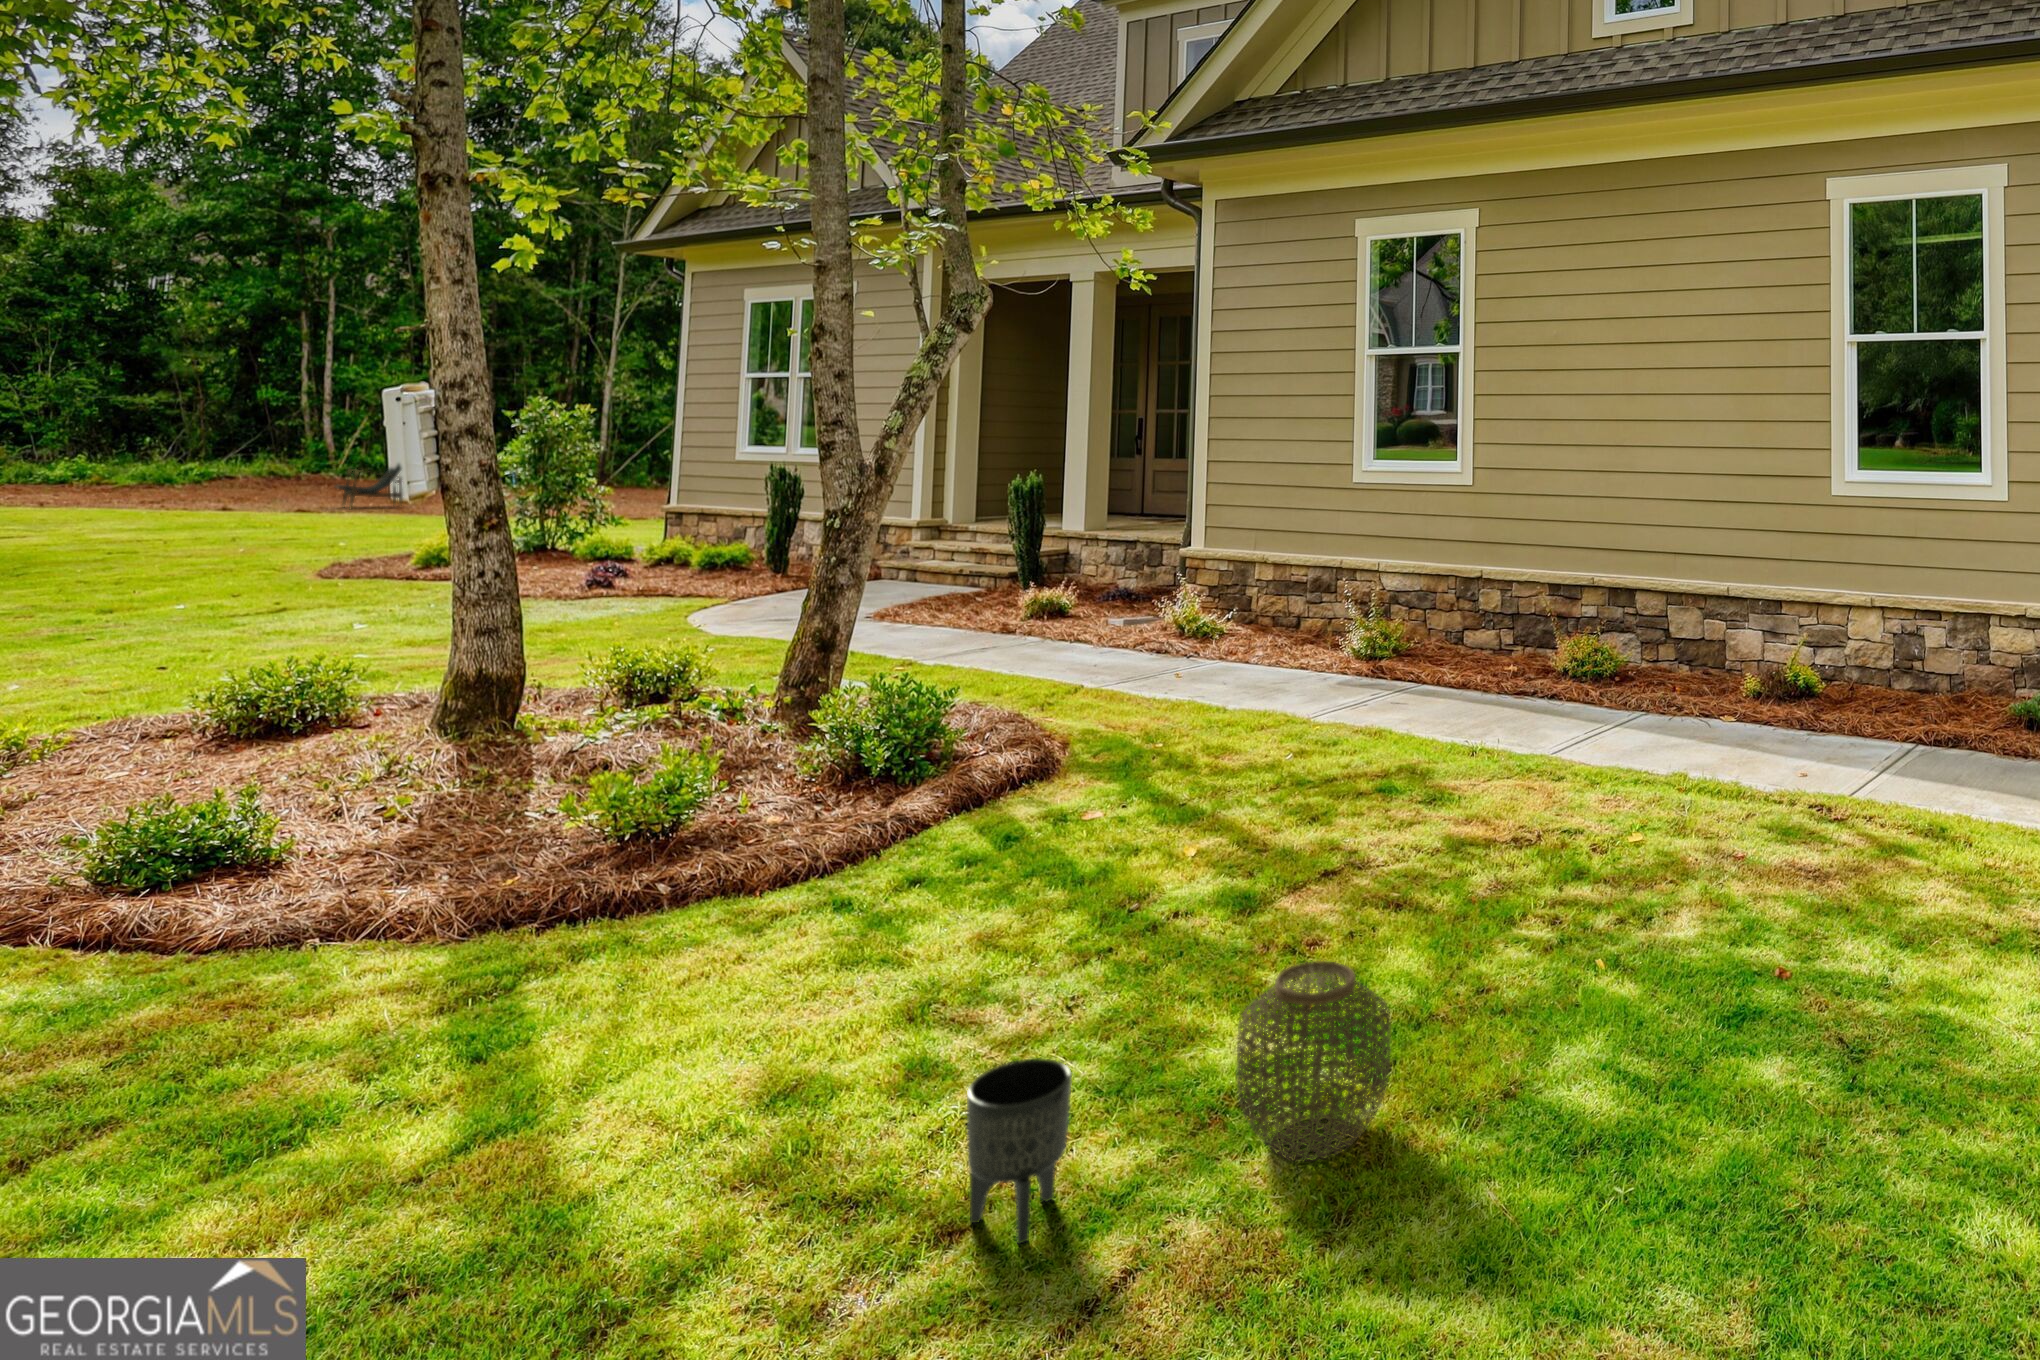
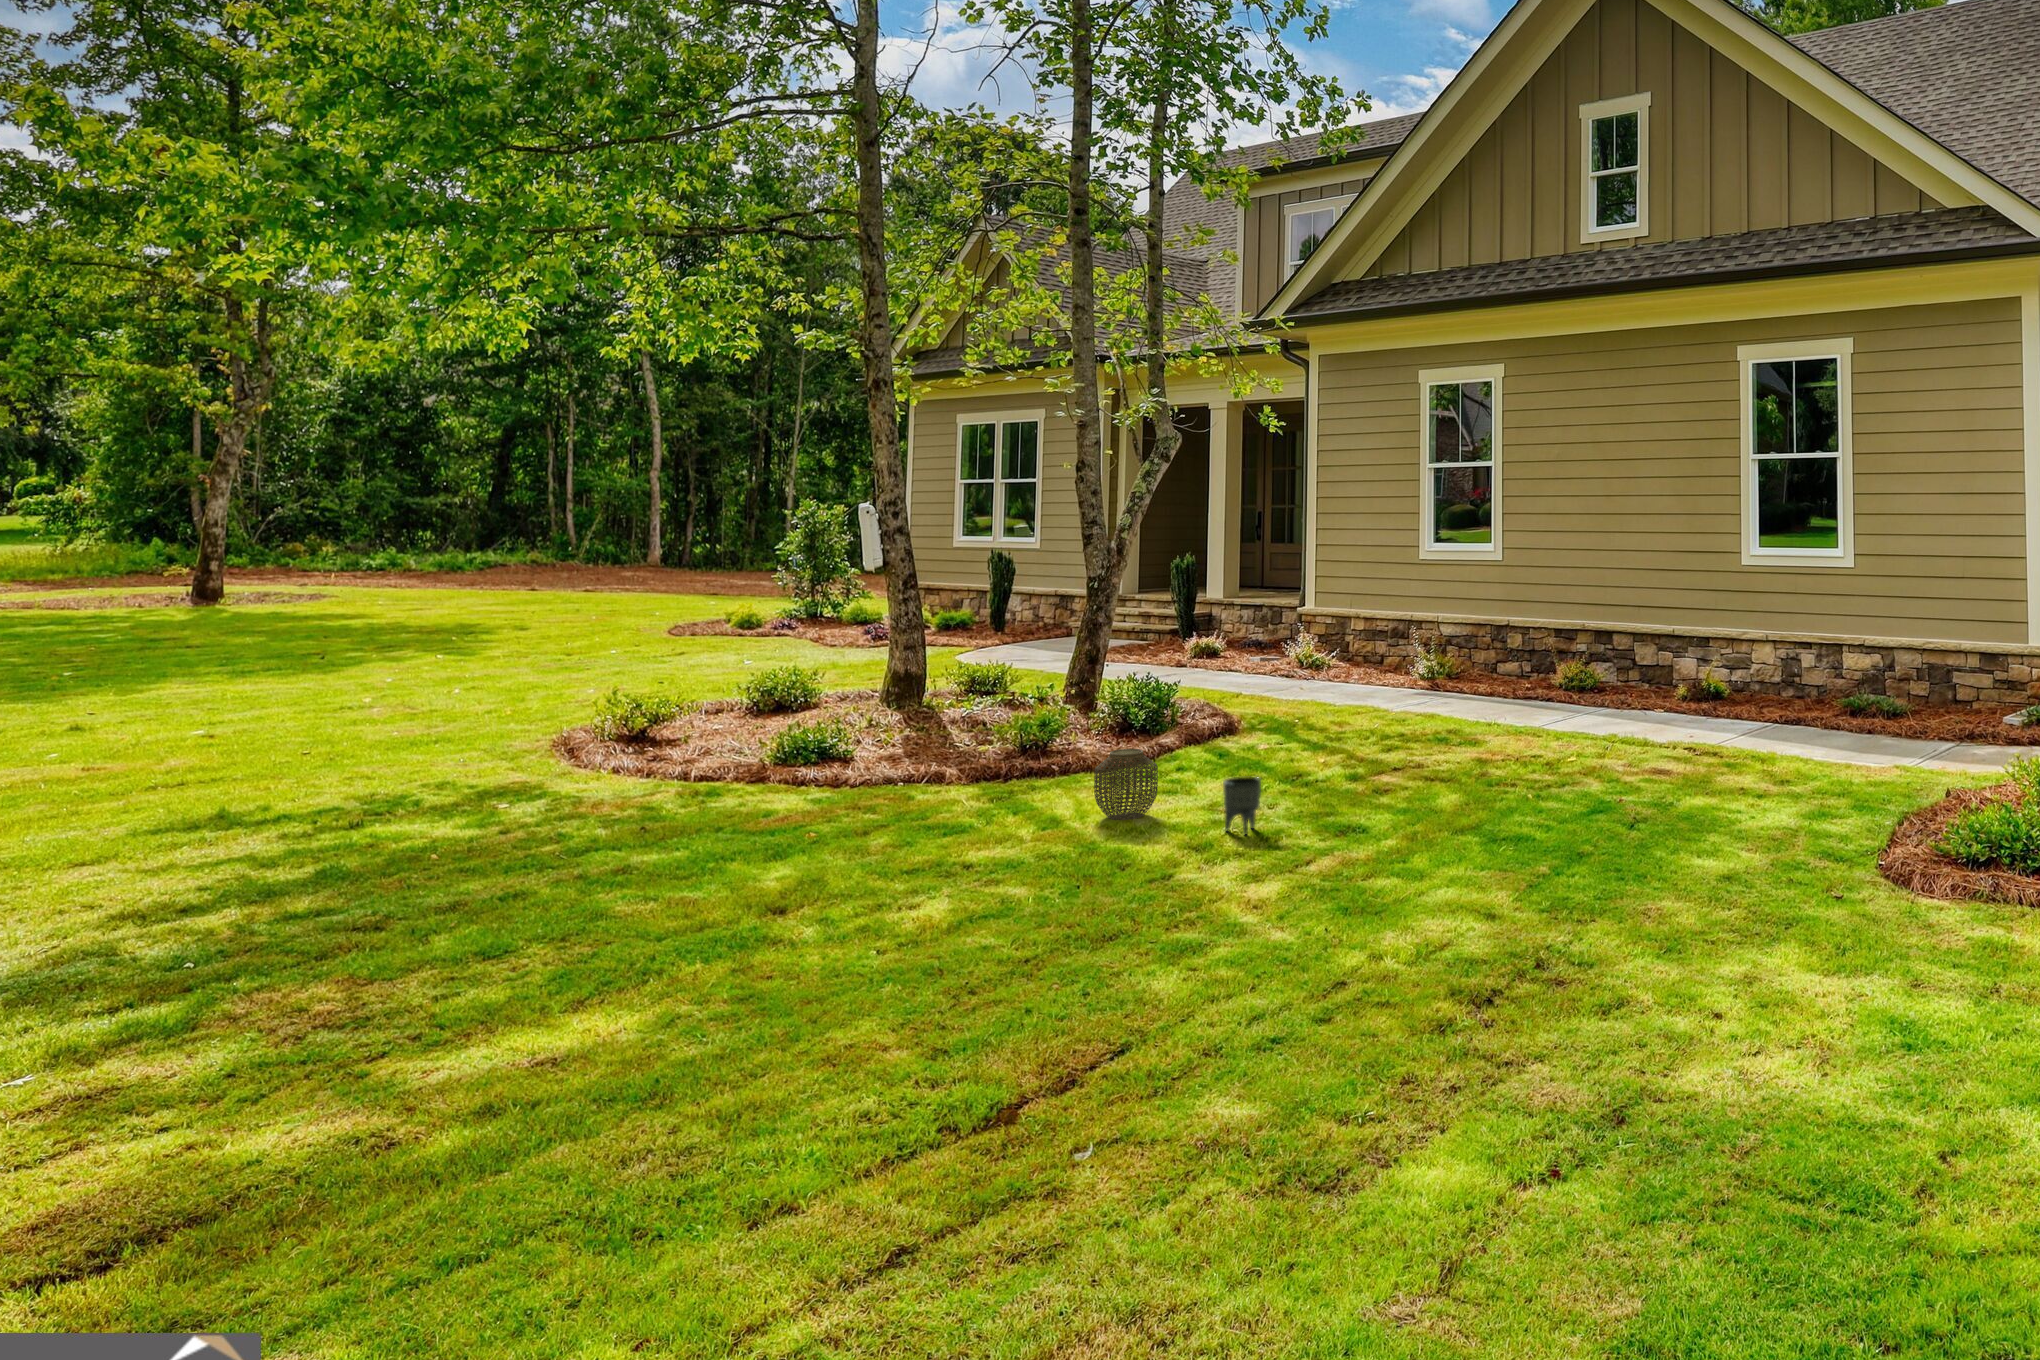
lounge chair: present [336,464,403,508] -> none [630,545,684,589]
woven basket: present [1237,961,1391,1161] -> present [1094,749,1158,820]

